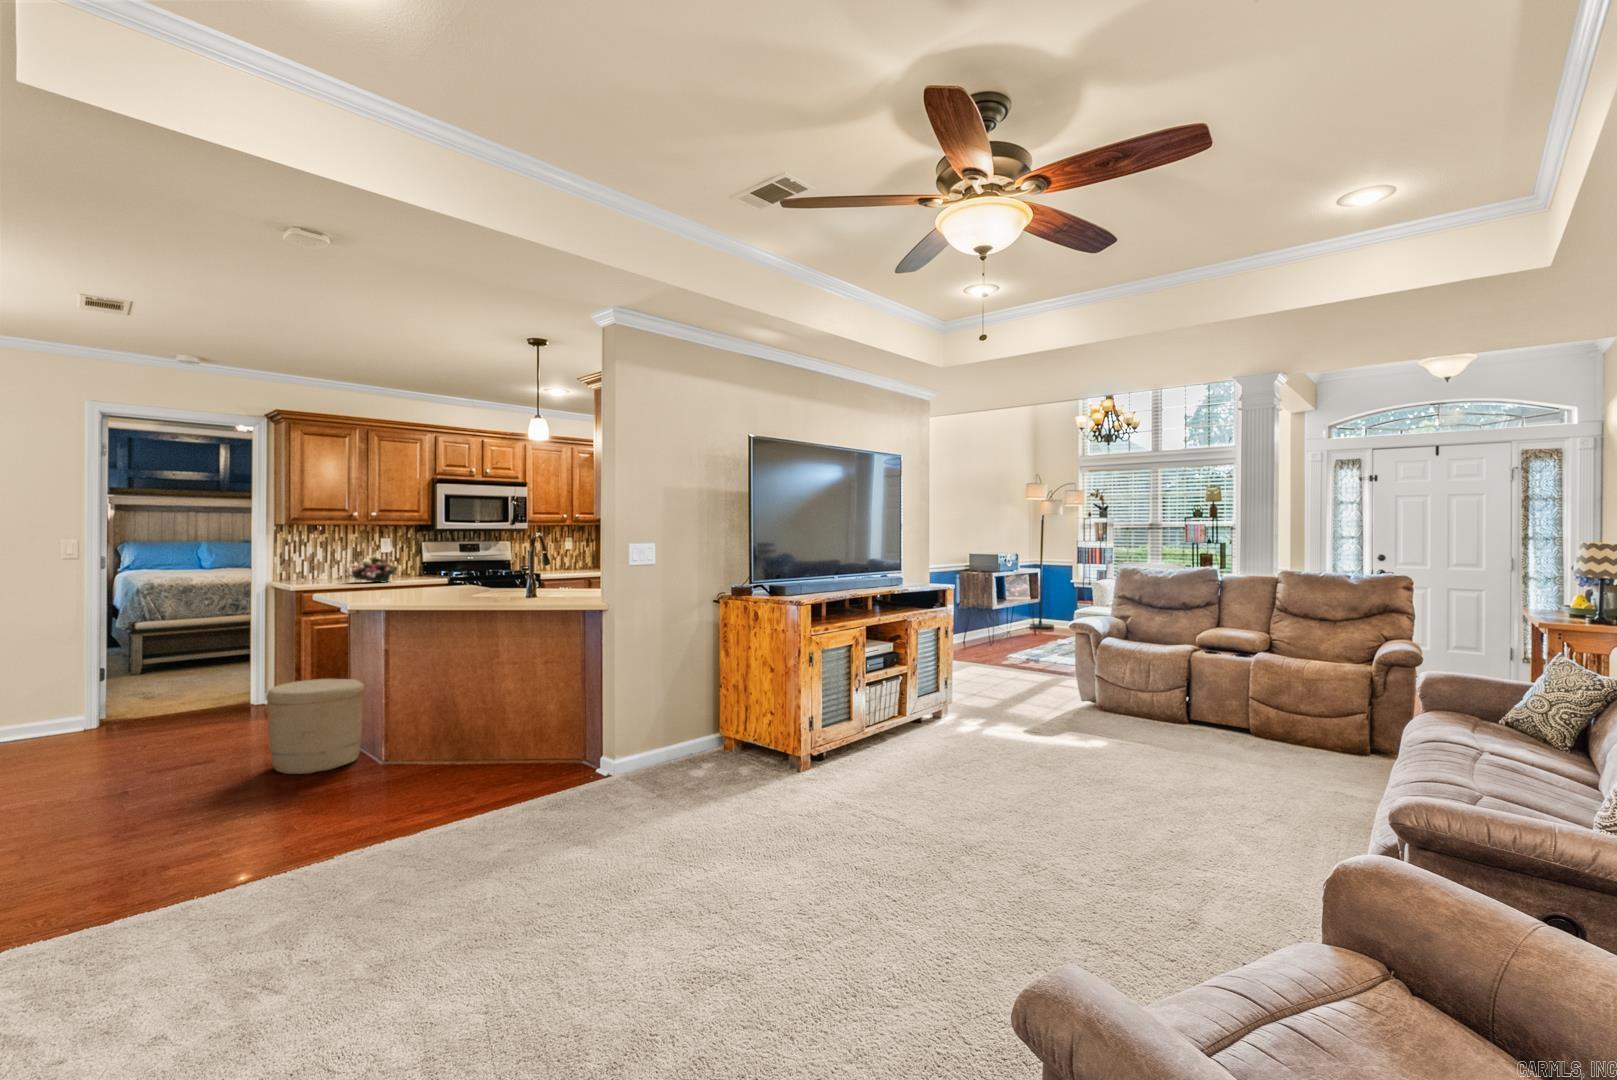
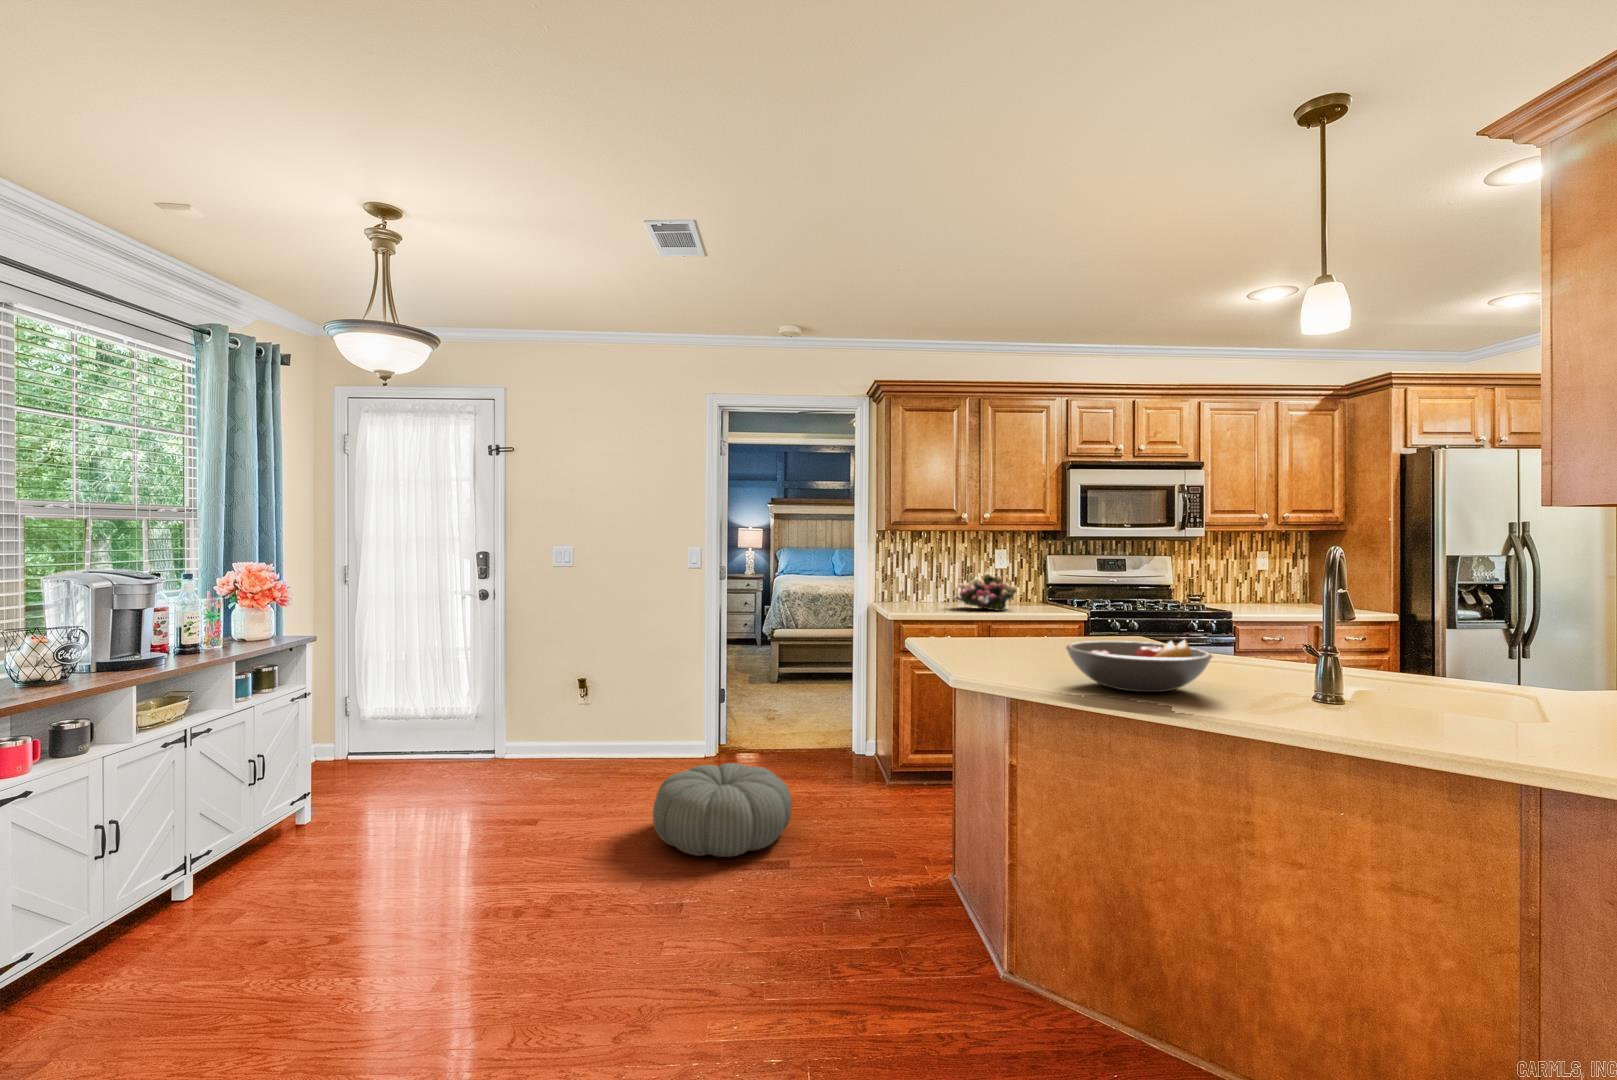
fruit bowl: none [413,578,481,601] -> present [1066,640,1212,692]
woven basket: present [266,679,364,774] -> none [827,786,974,984]
pouf: none [78,704,216,766] -> present [653,763,792,857]

